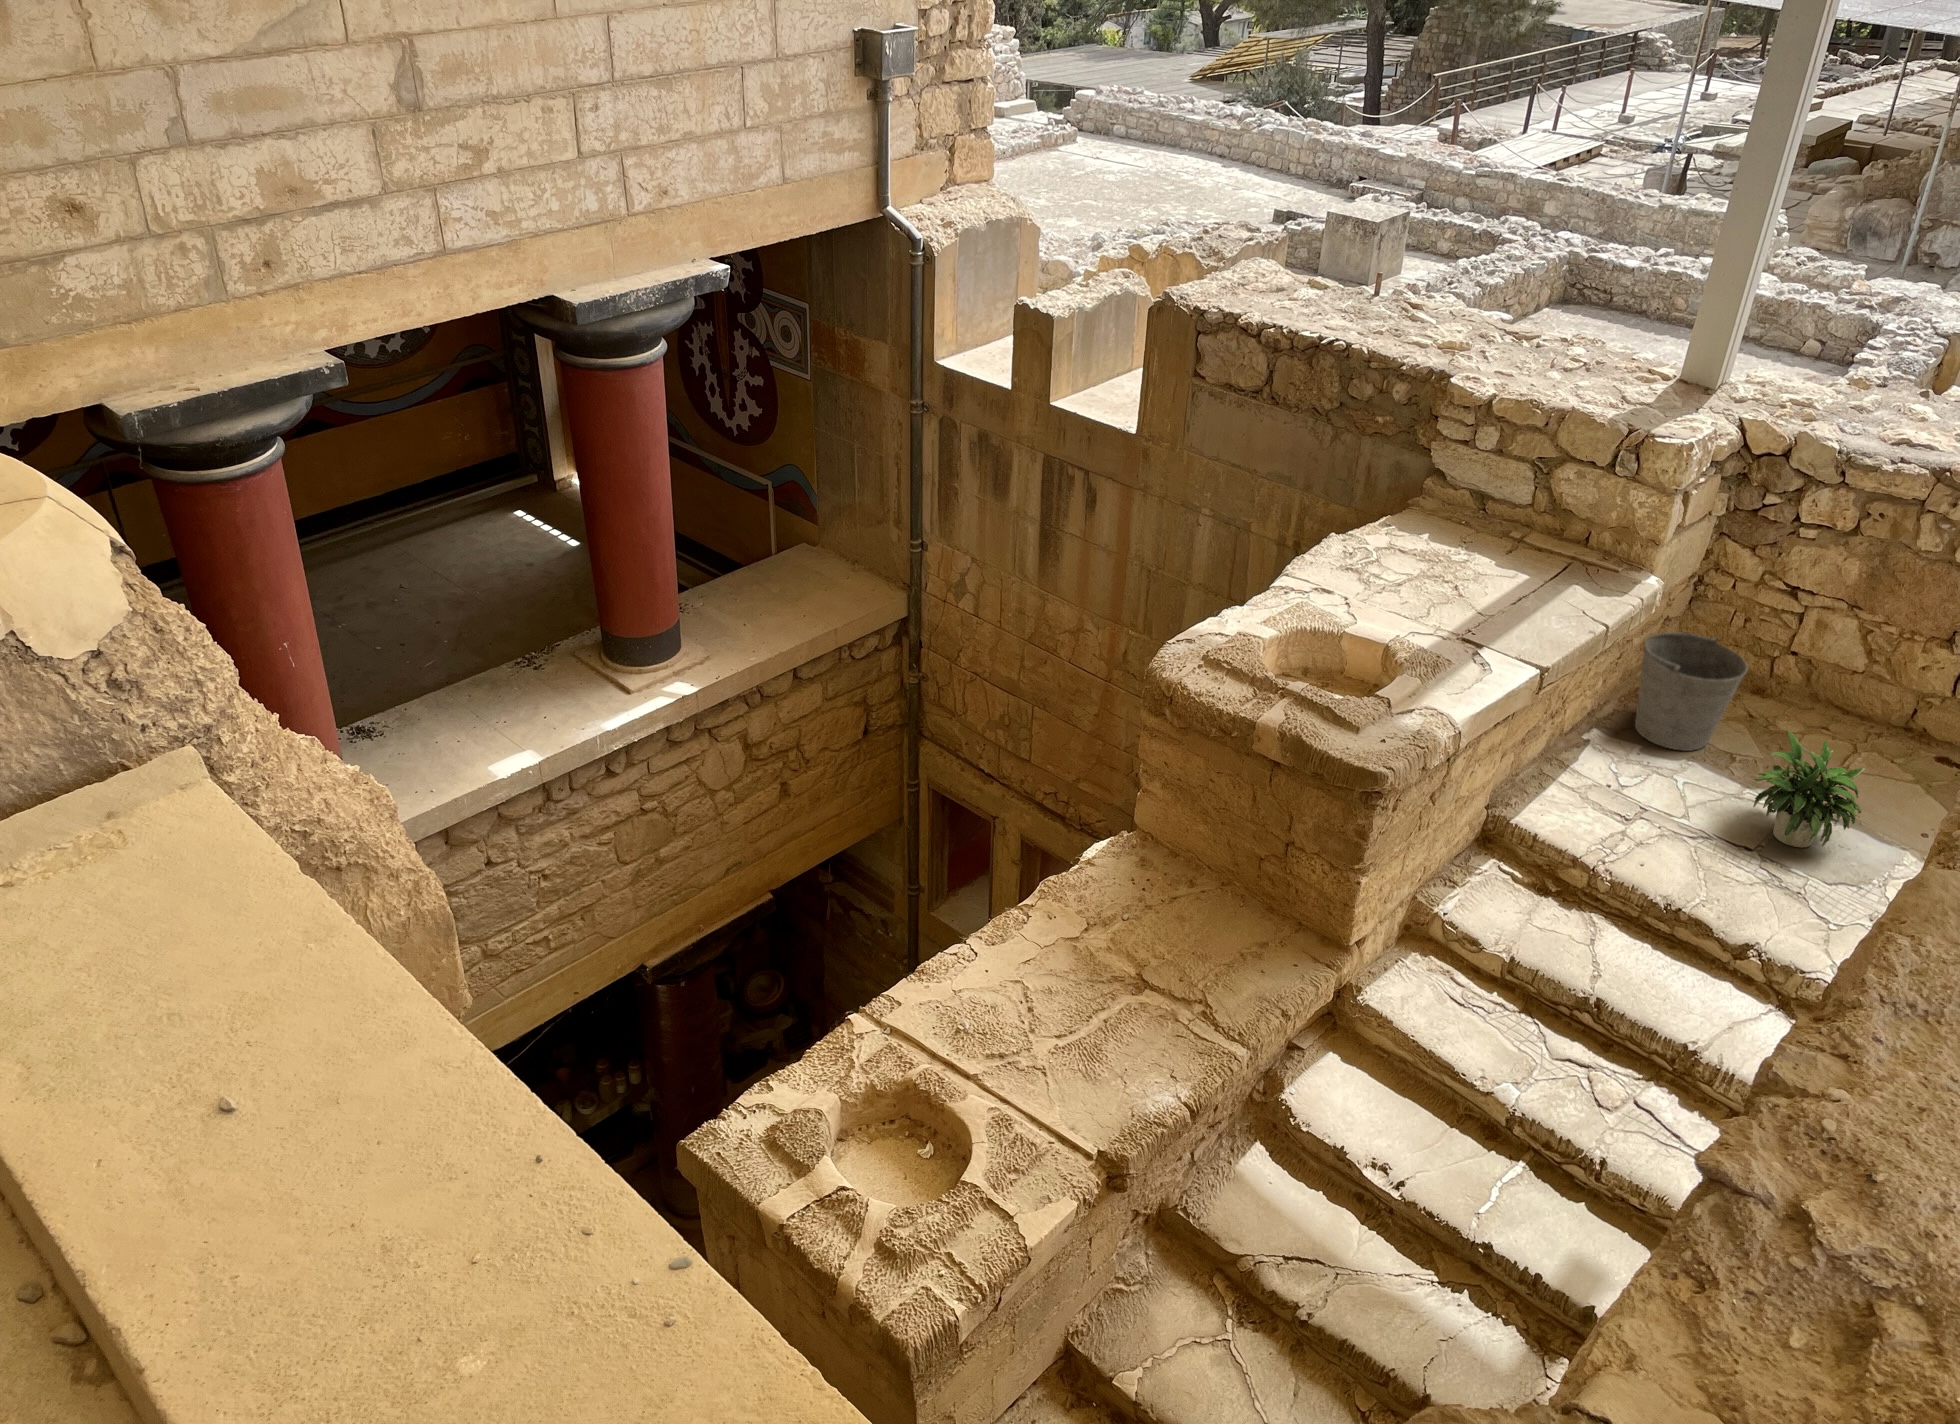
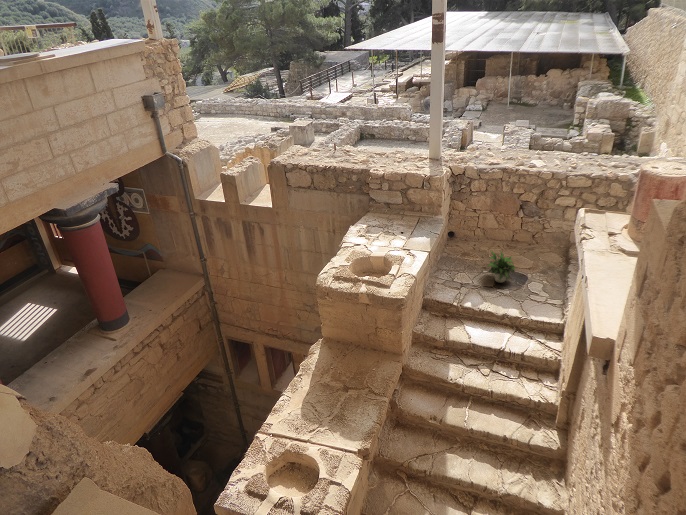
bucket: present [1635,632,1748,751] -> none [444,229,473,264]

